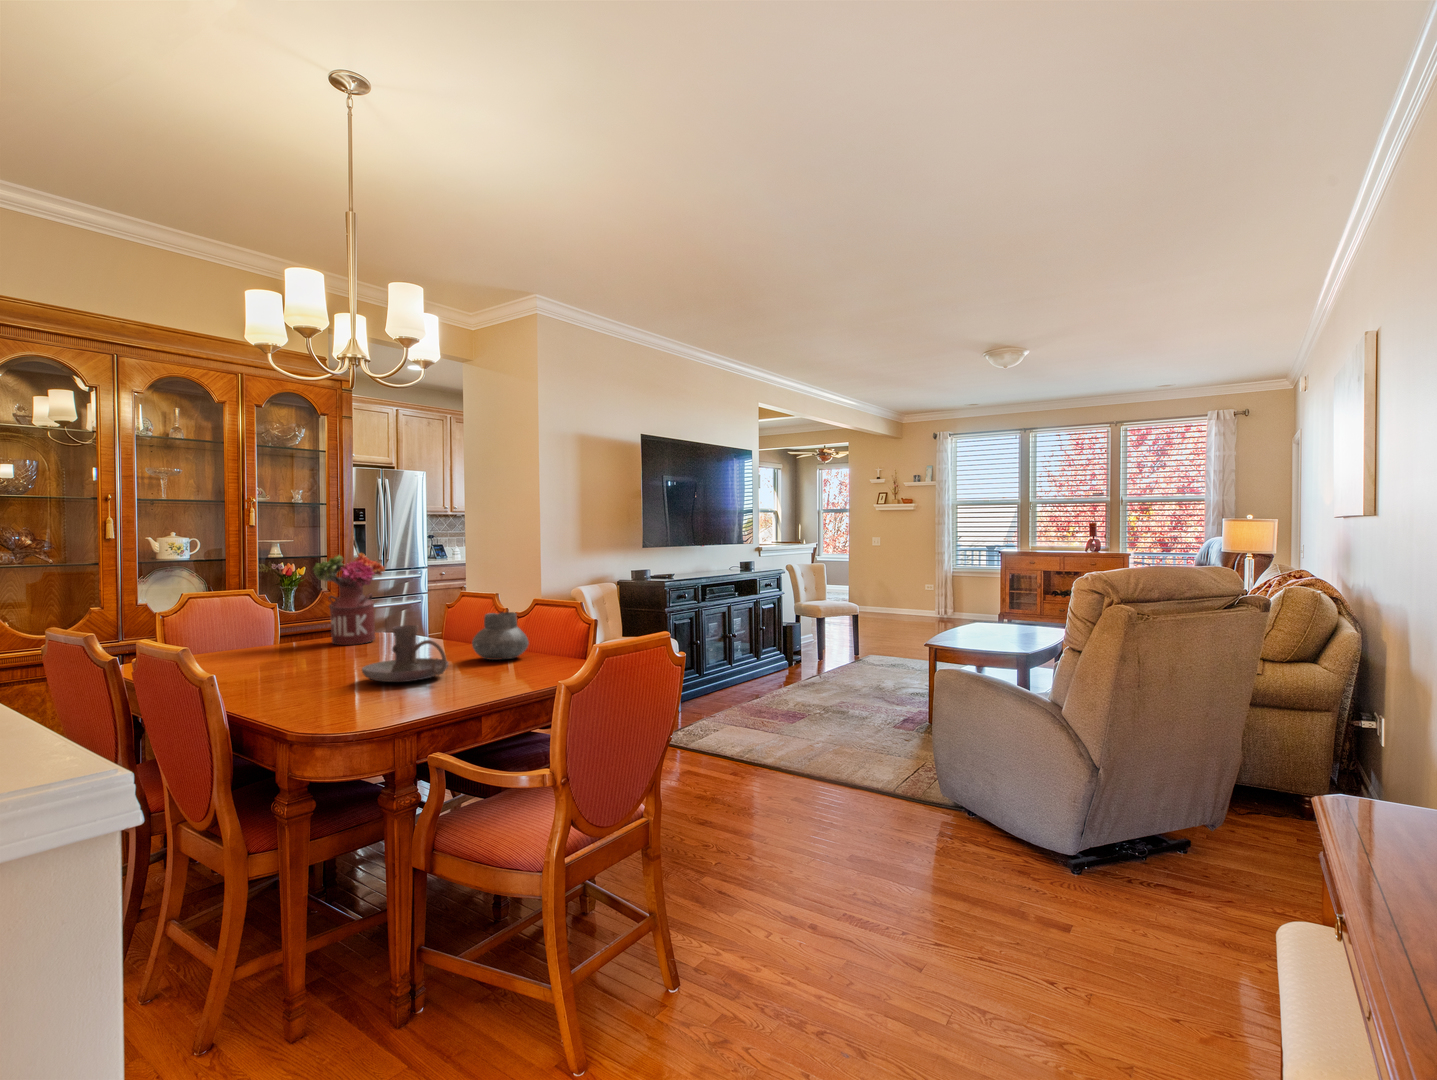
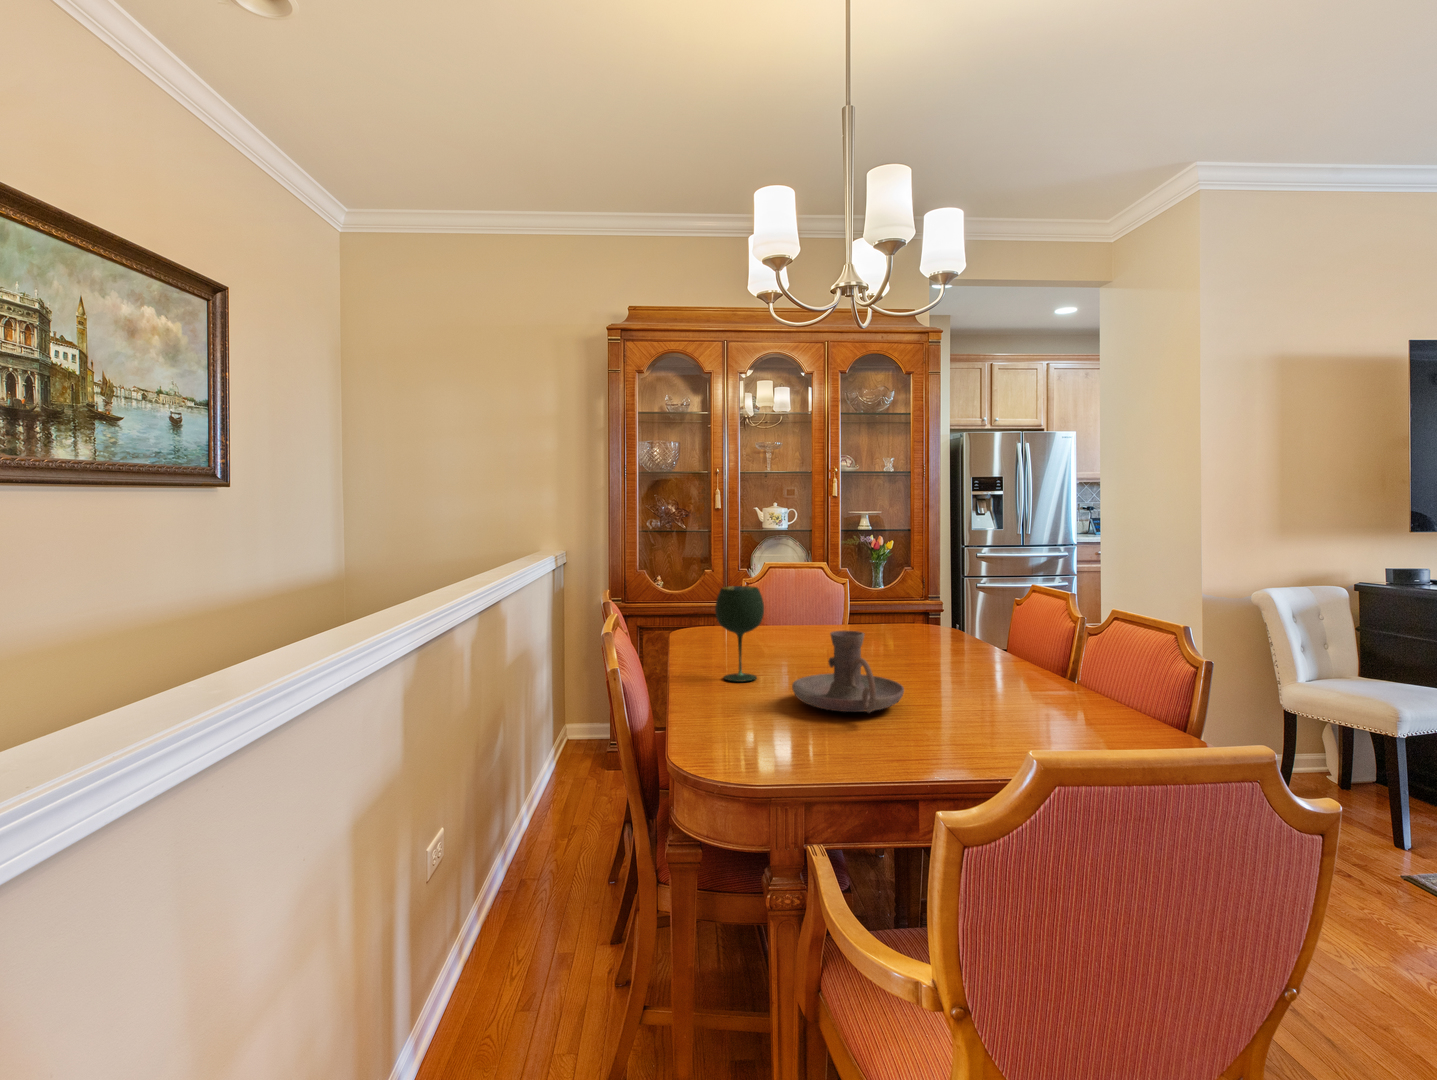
flower arrangement: present [314,553,385,645] -> none [850,527,929,636]
wine glass: none [261,603,309,685] -> present [715,586,764,682]
vase: present [472,612,529,660] -> none [970,624,1060,700]

